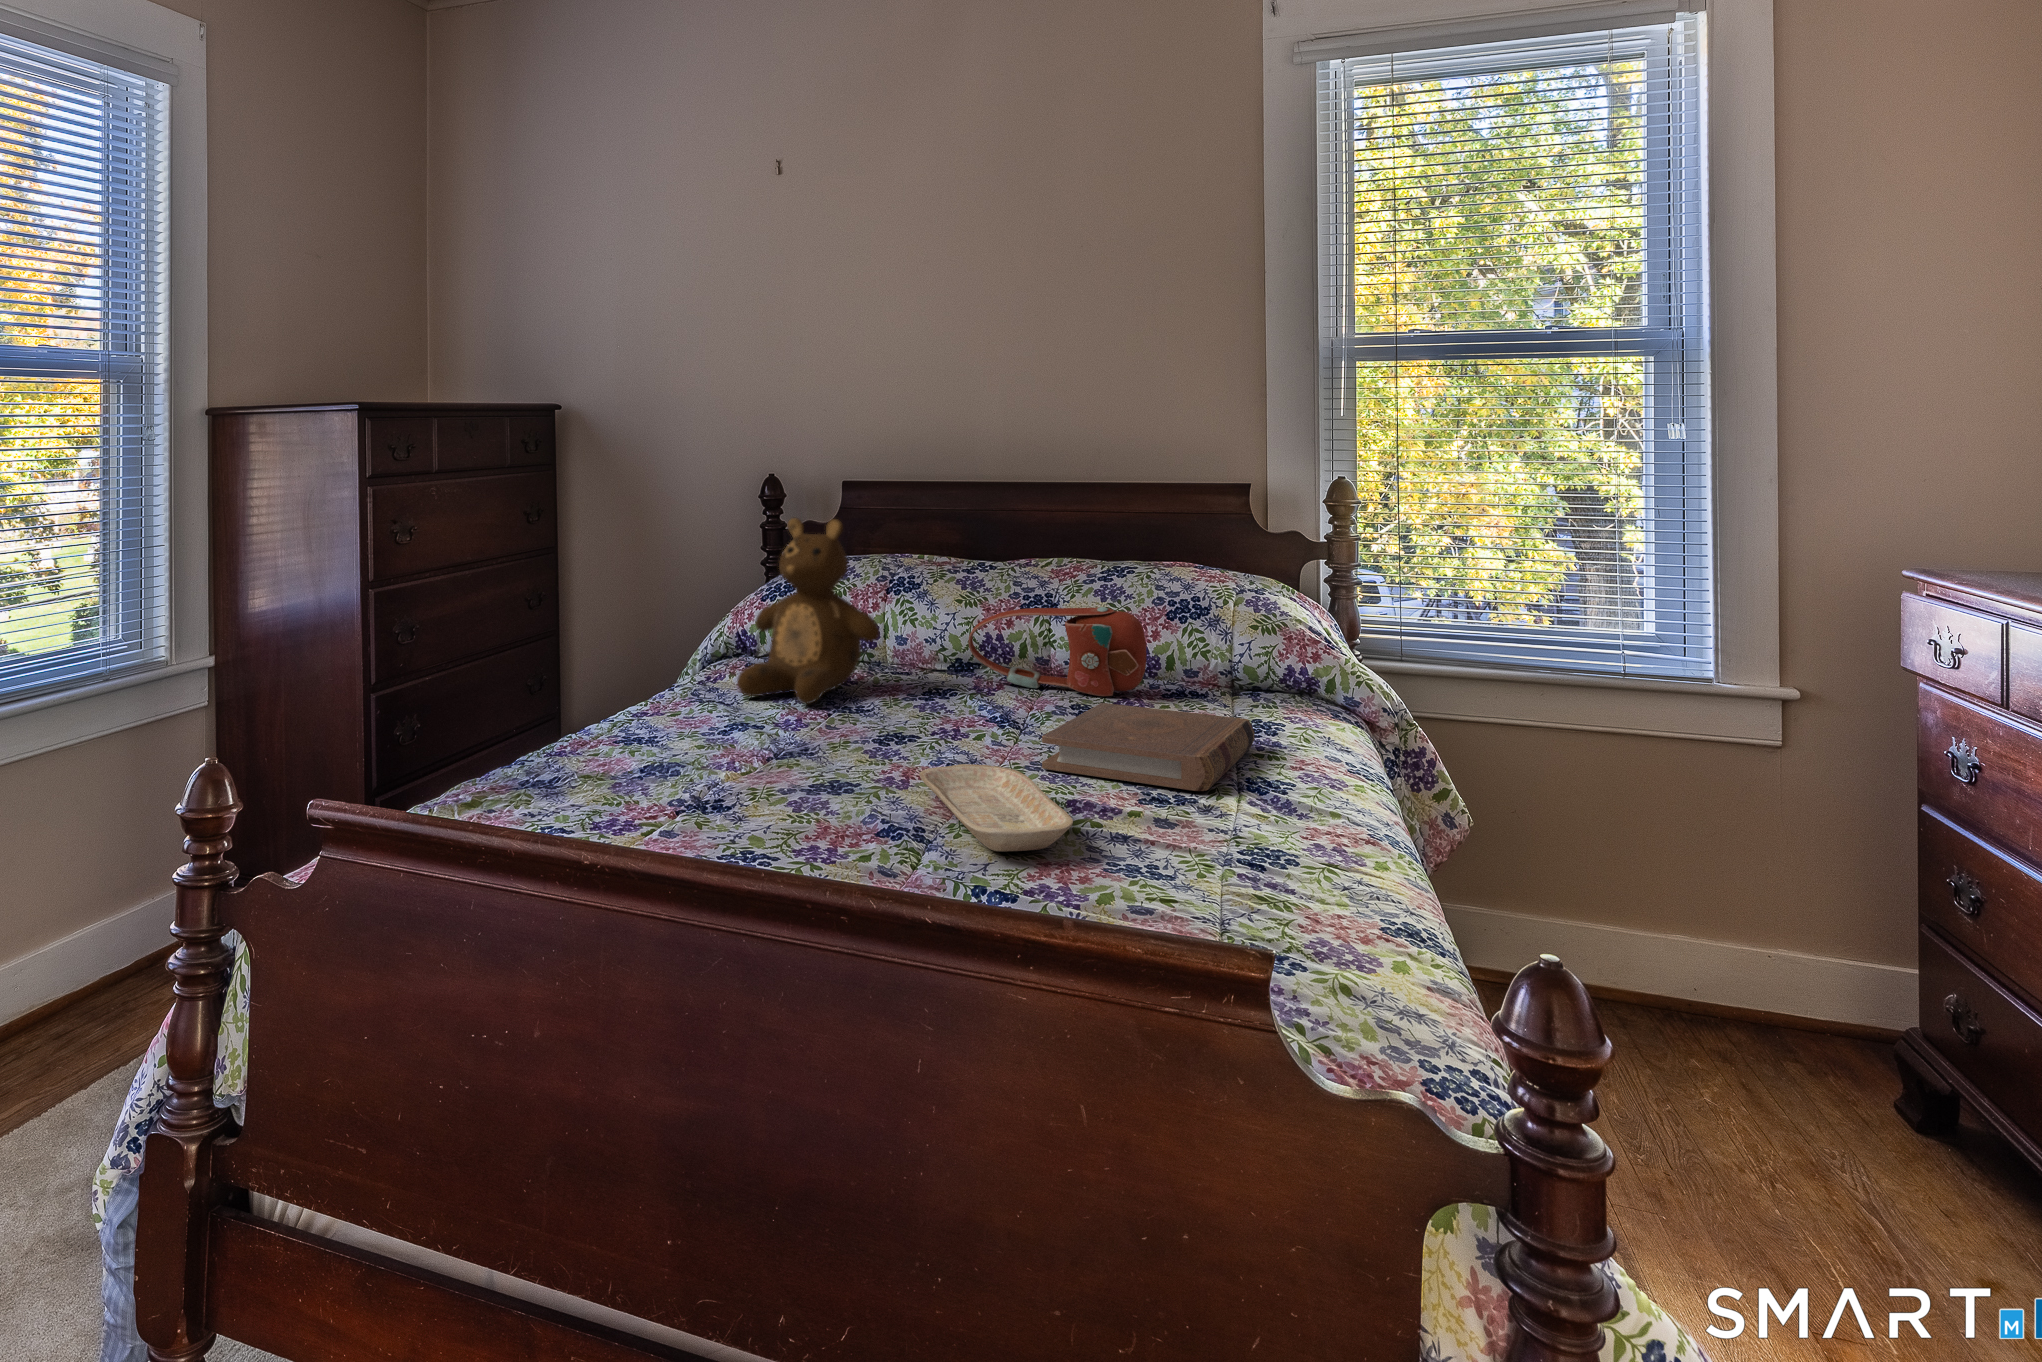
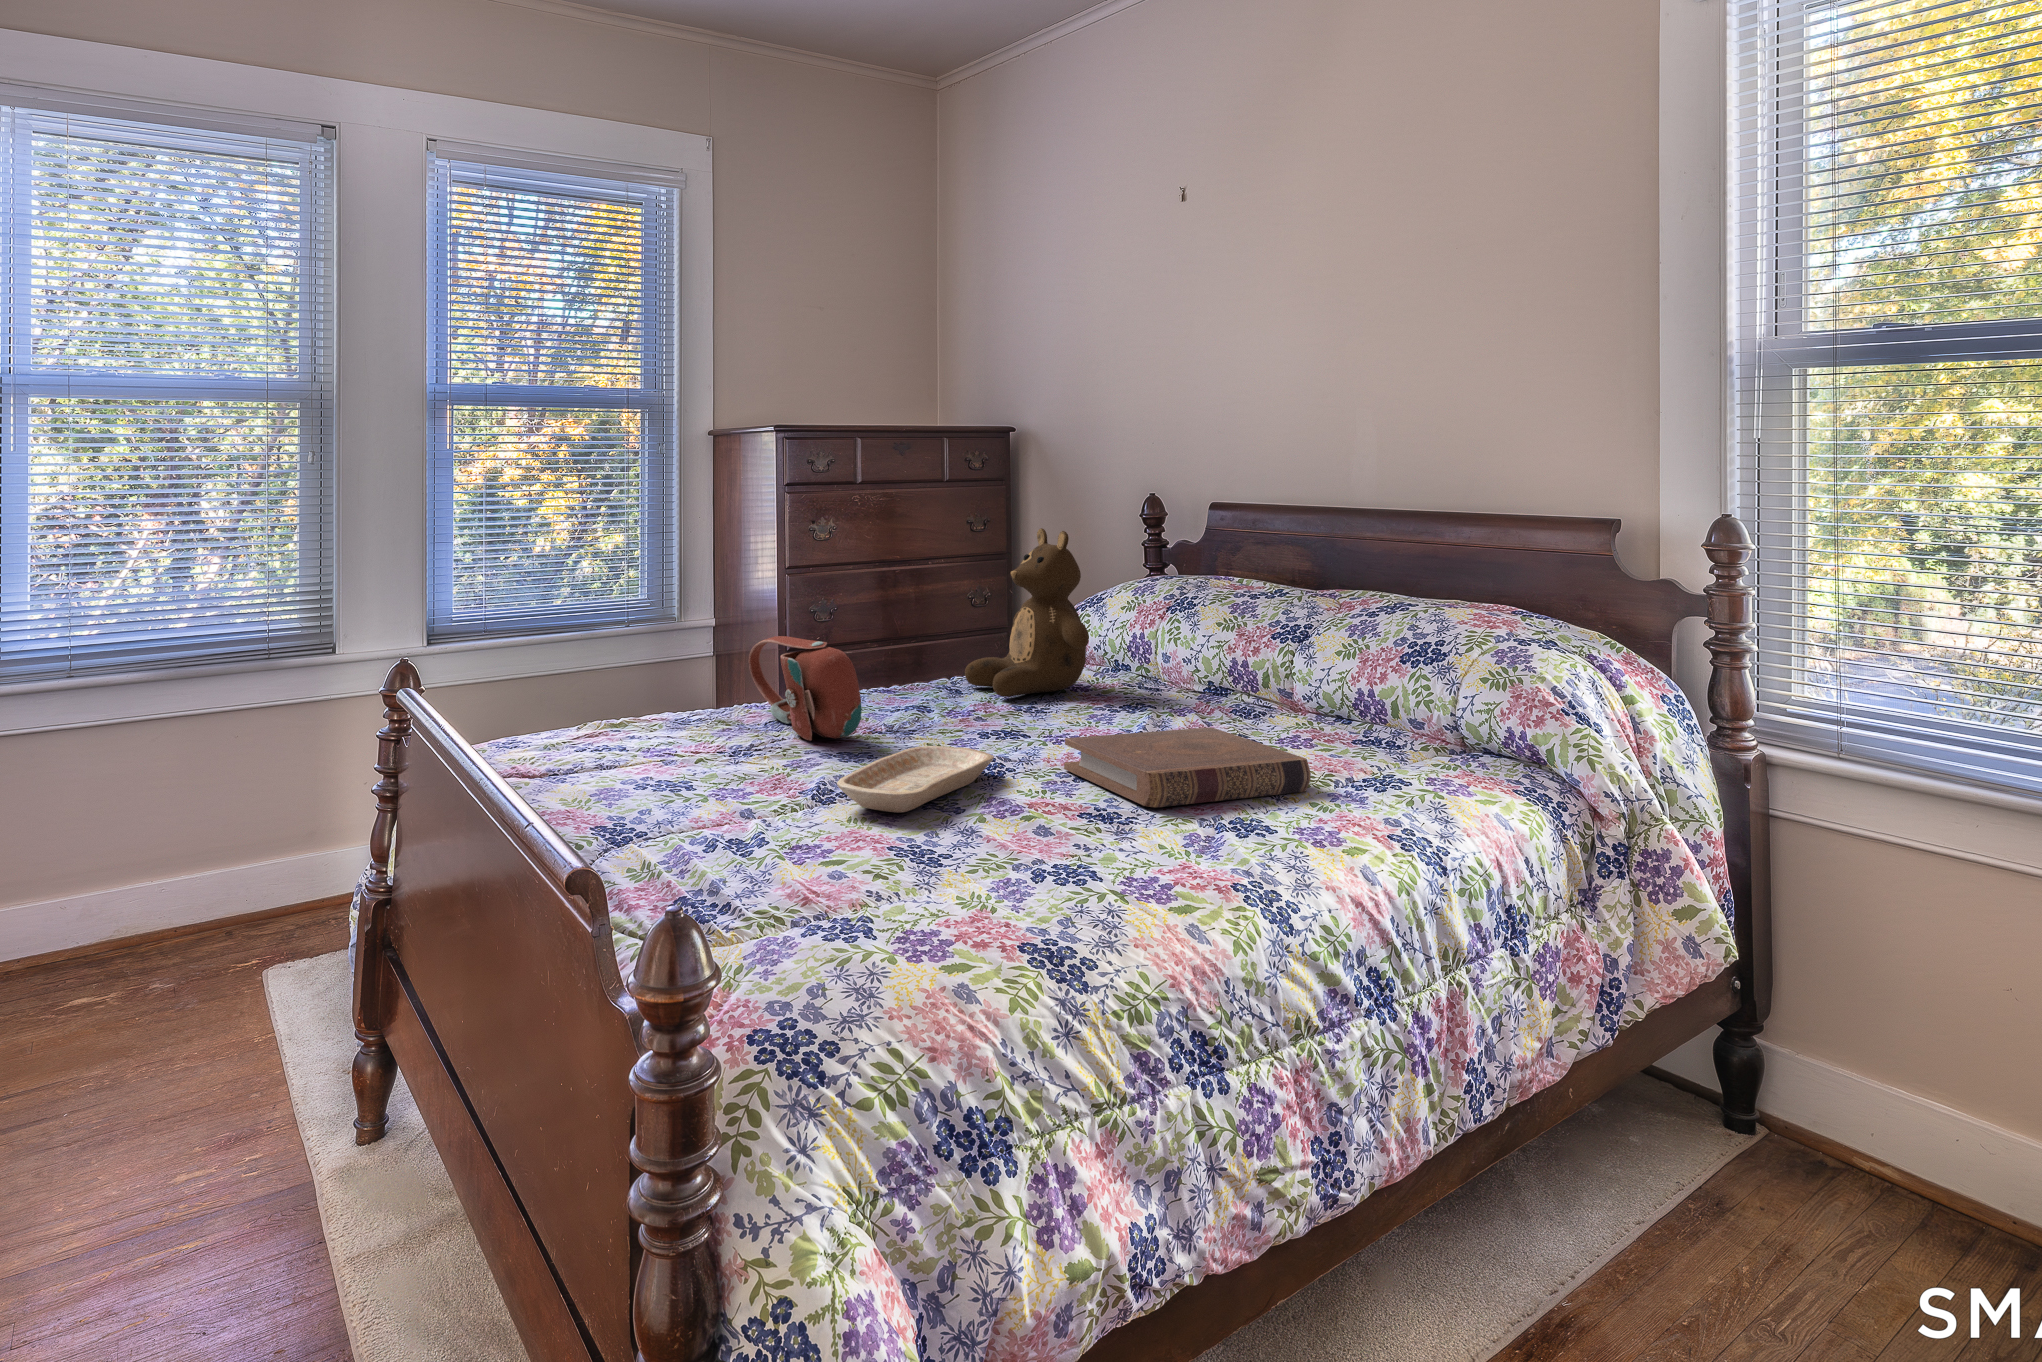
handbag: present [968,607,1146,696] -> present [749,636,862,740]

